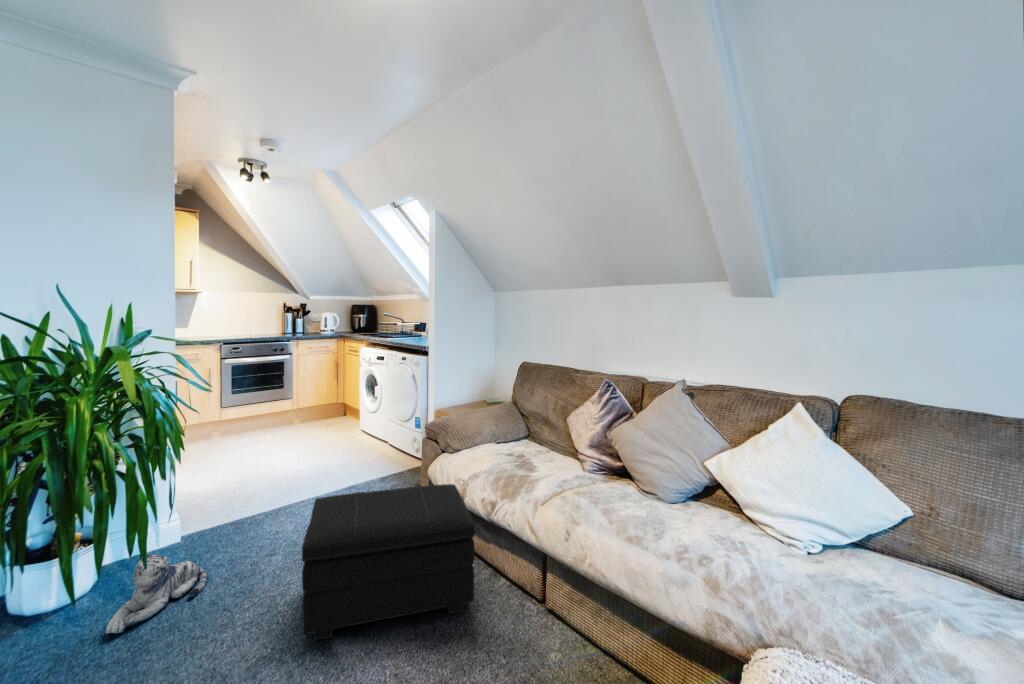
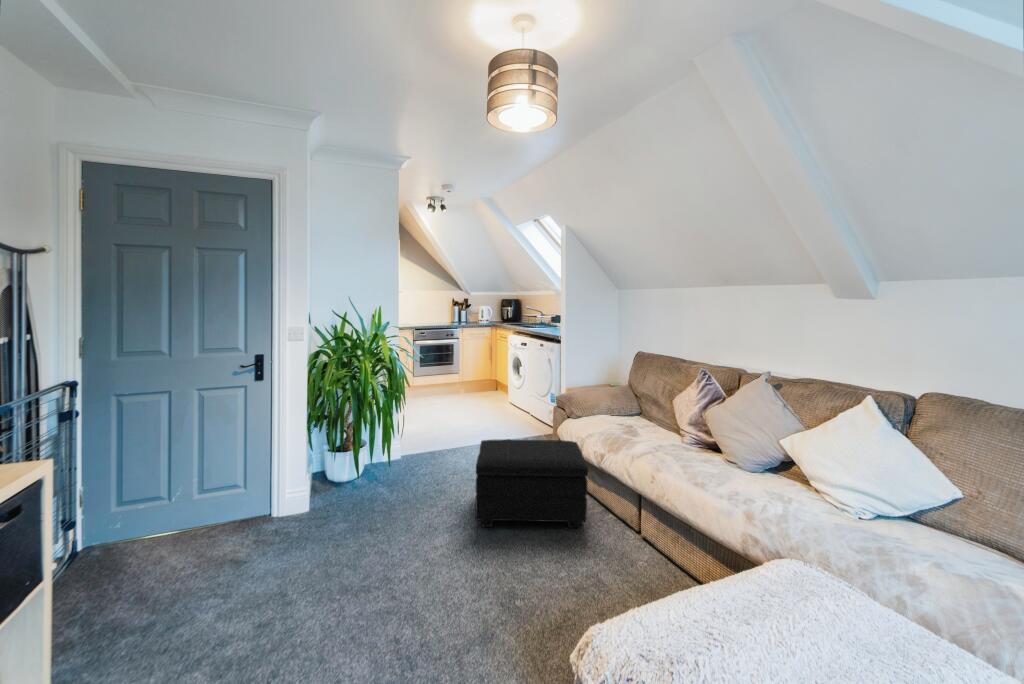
plush toy: present [105,554,208,634] -> none [369,463,417,504]

